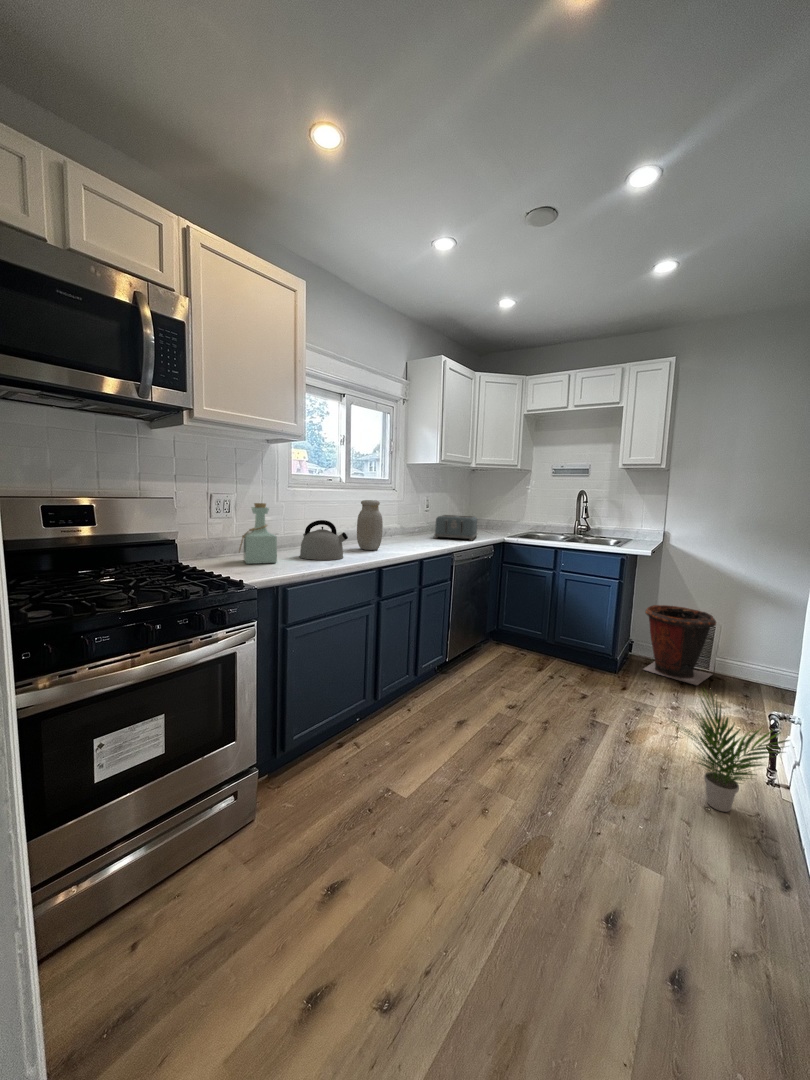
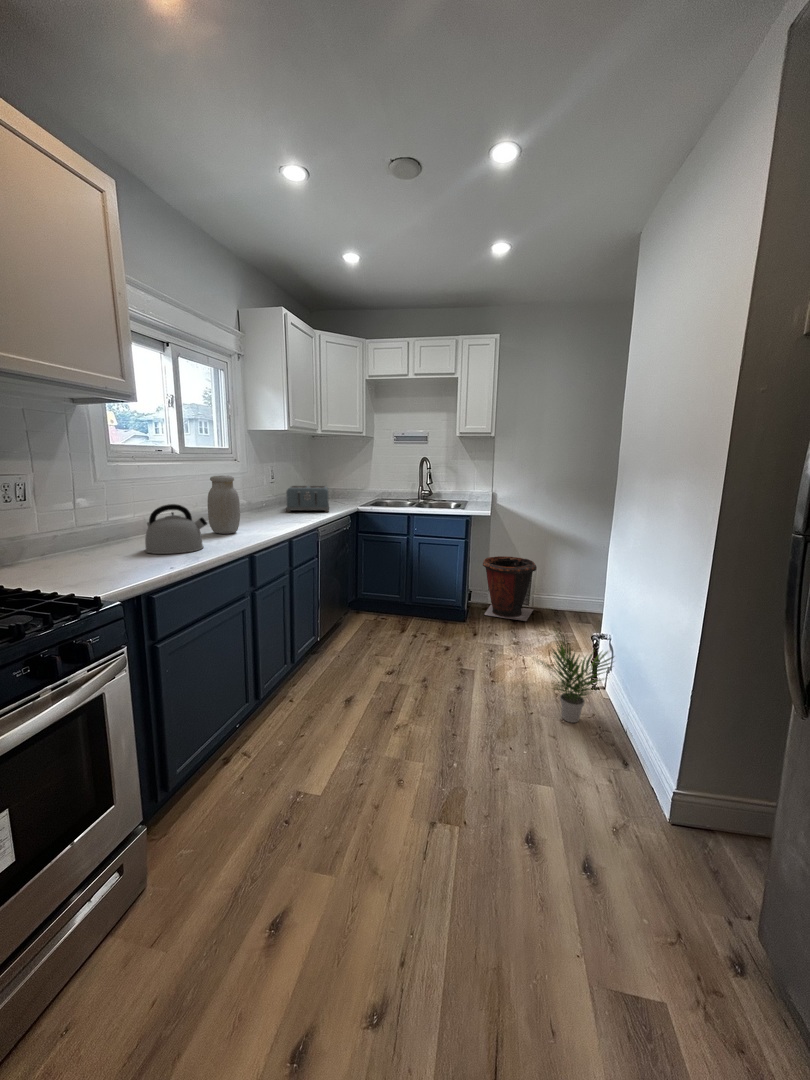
bottle: present [239,503,277,564] -> none [60,488,121,570]

